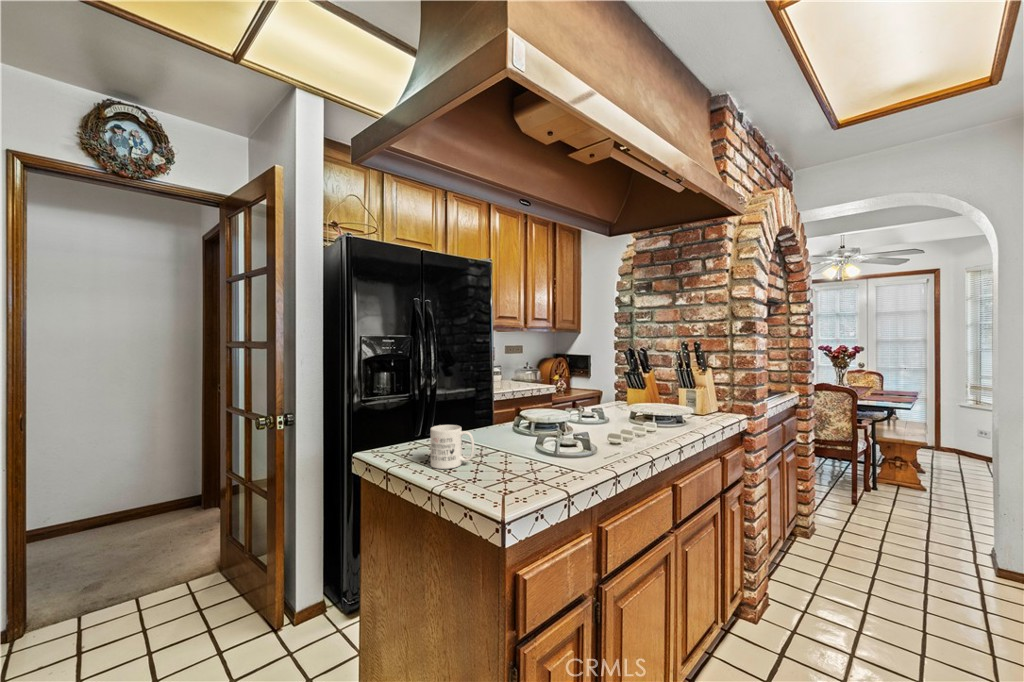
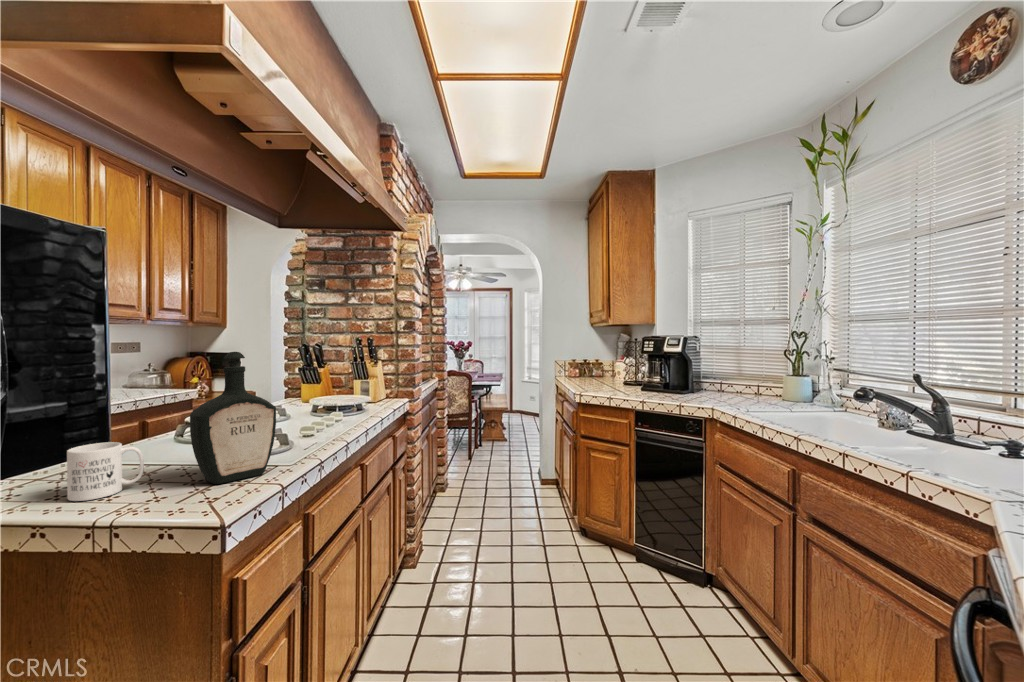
bottle: none [501,355,569,478] -> present [190,352,276,484]

